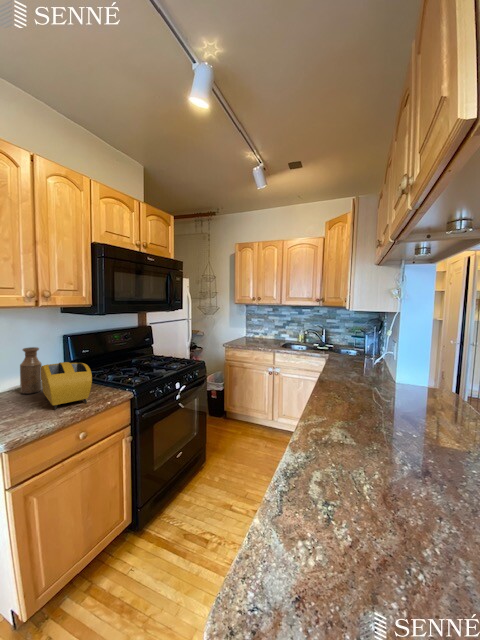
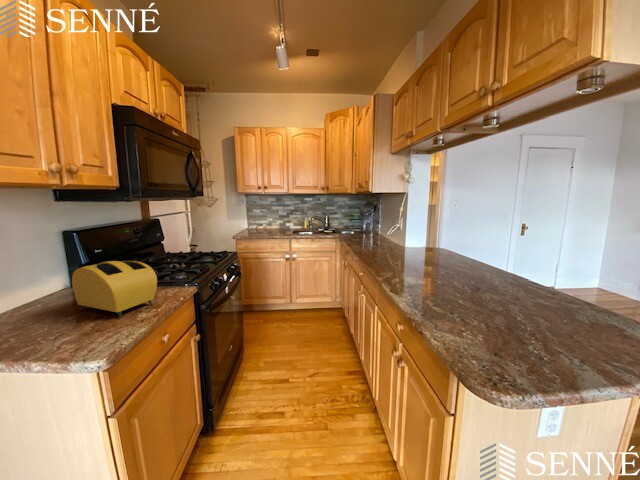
bottle: present [20,347,42,394] -> none [22,249,60,313]

